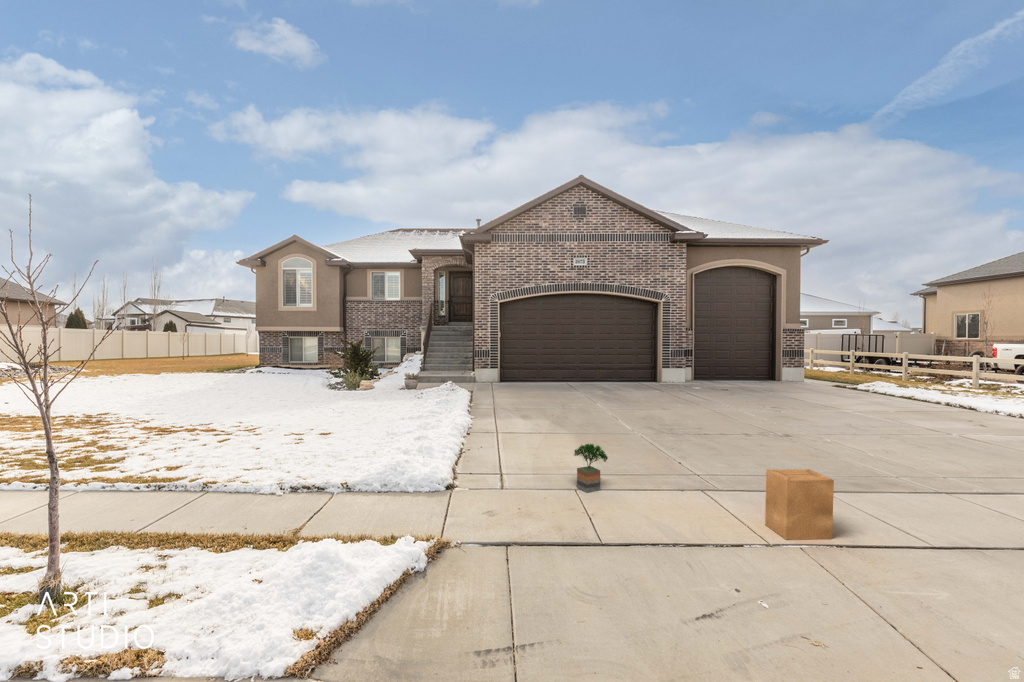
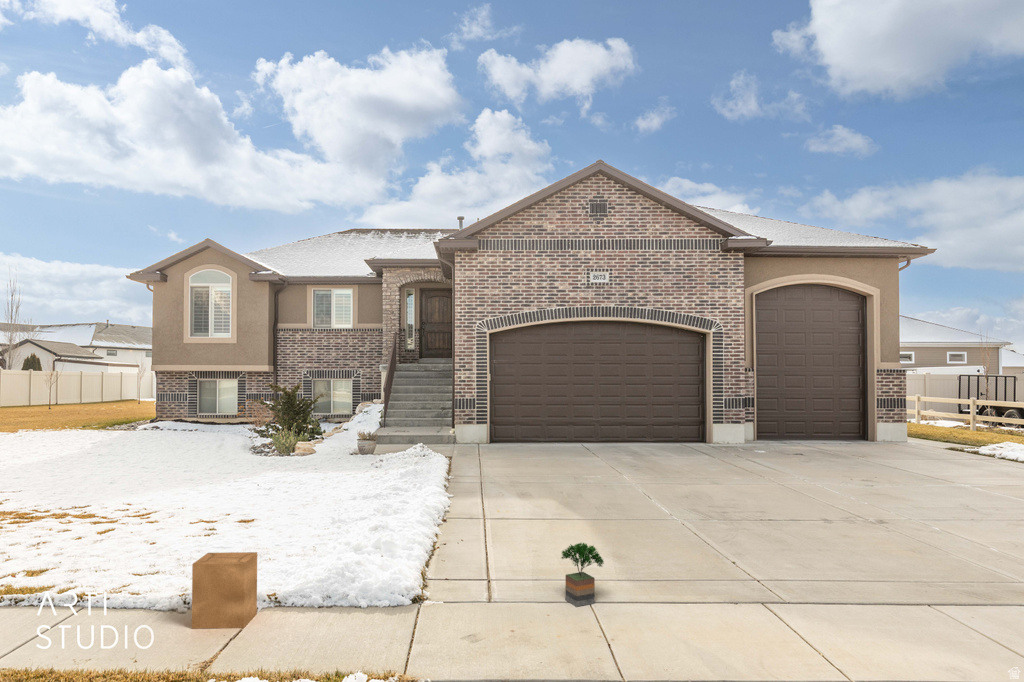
cardboard box: present [765,469,834,540] -> present [192,552,257,629]

